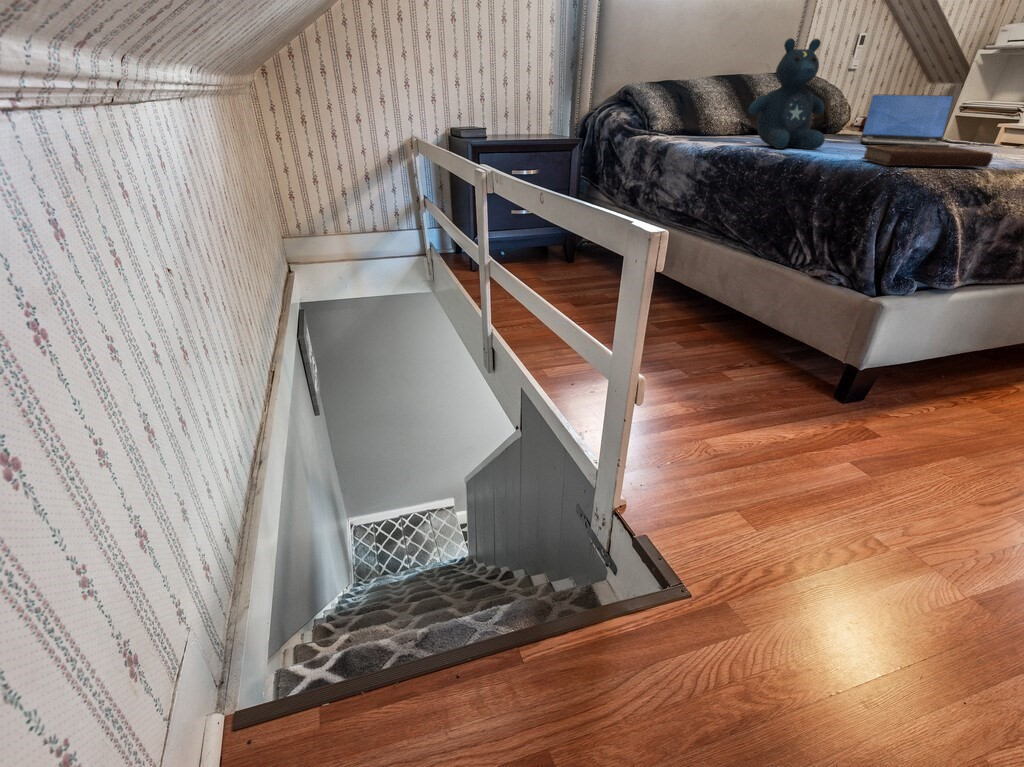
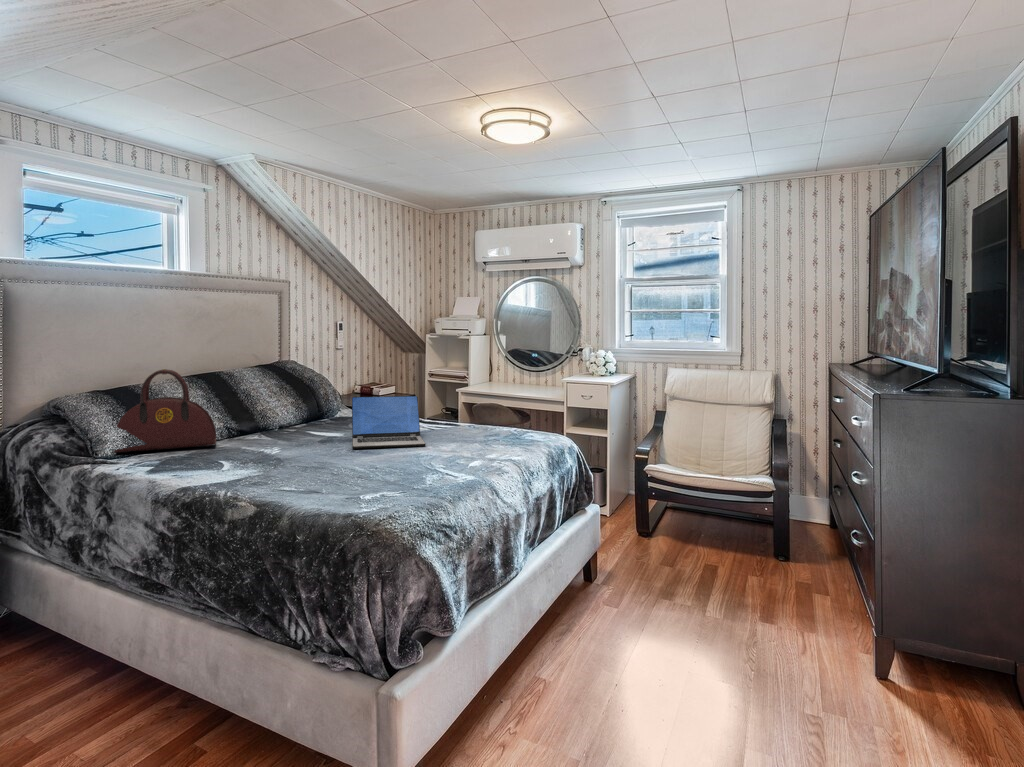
stuffed bear: present [749,38,825,149] -> none [209,367,305,484]
handbag: none [660,59,734,135] -> present [114,369,216,453]
notebook: present [862,145,993,168] -> none [335,477,447,519]

